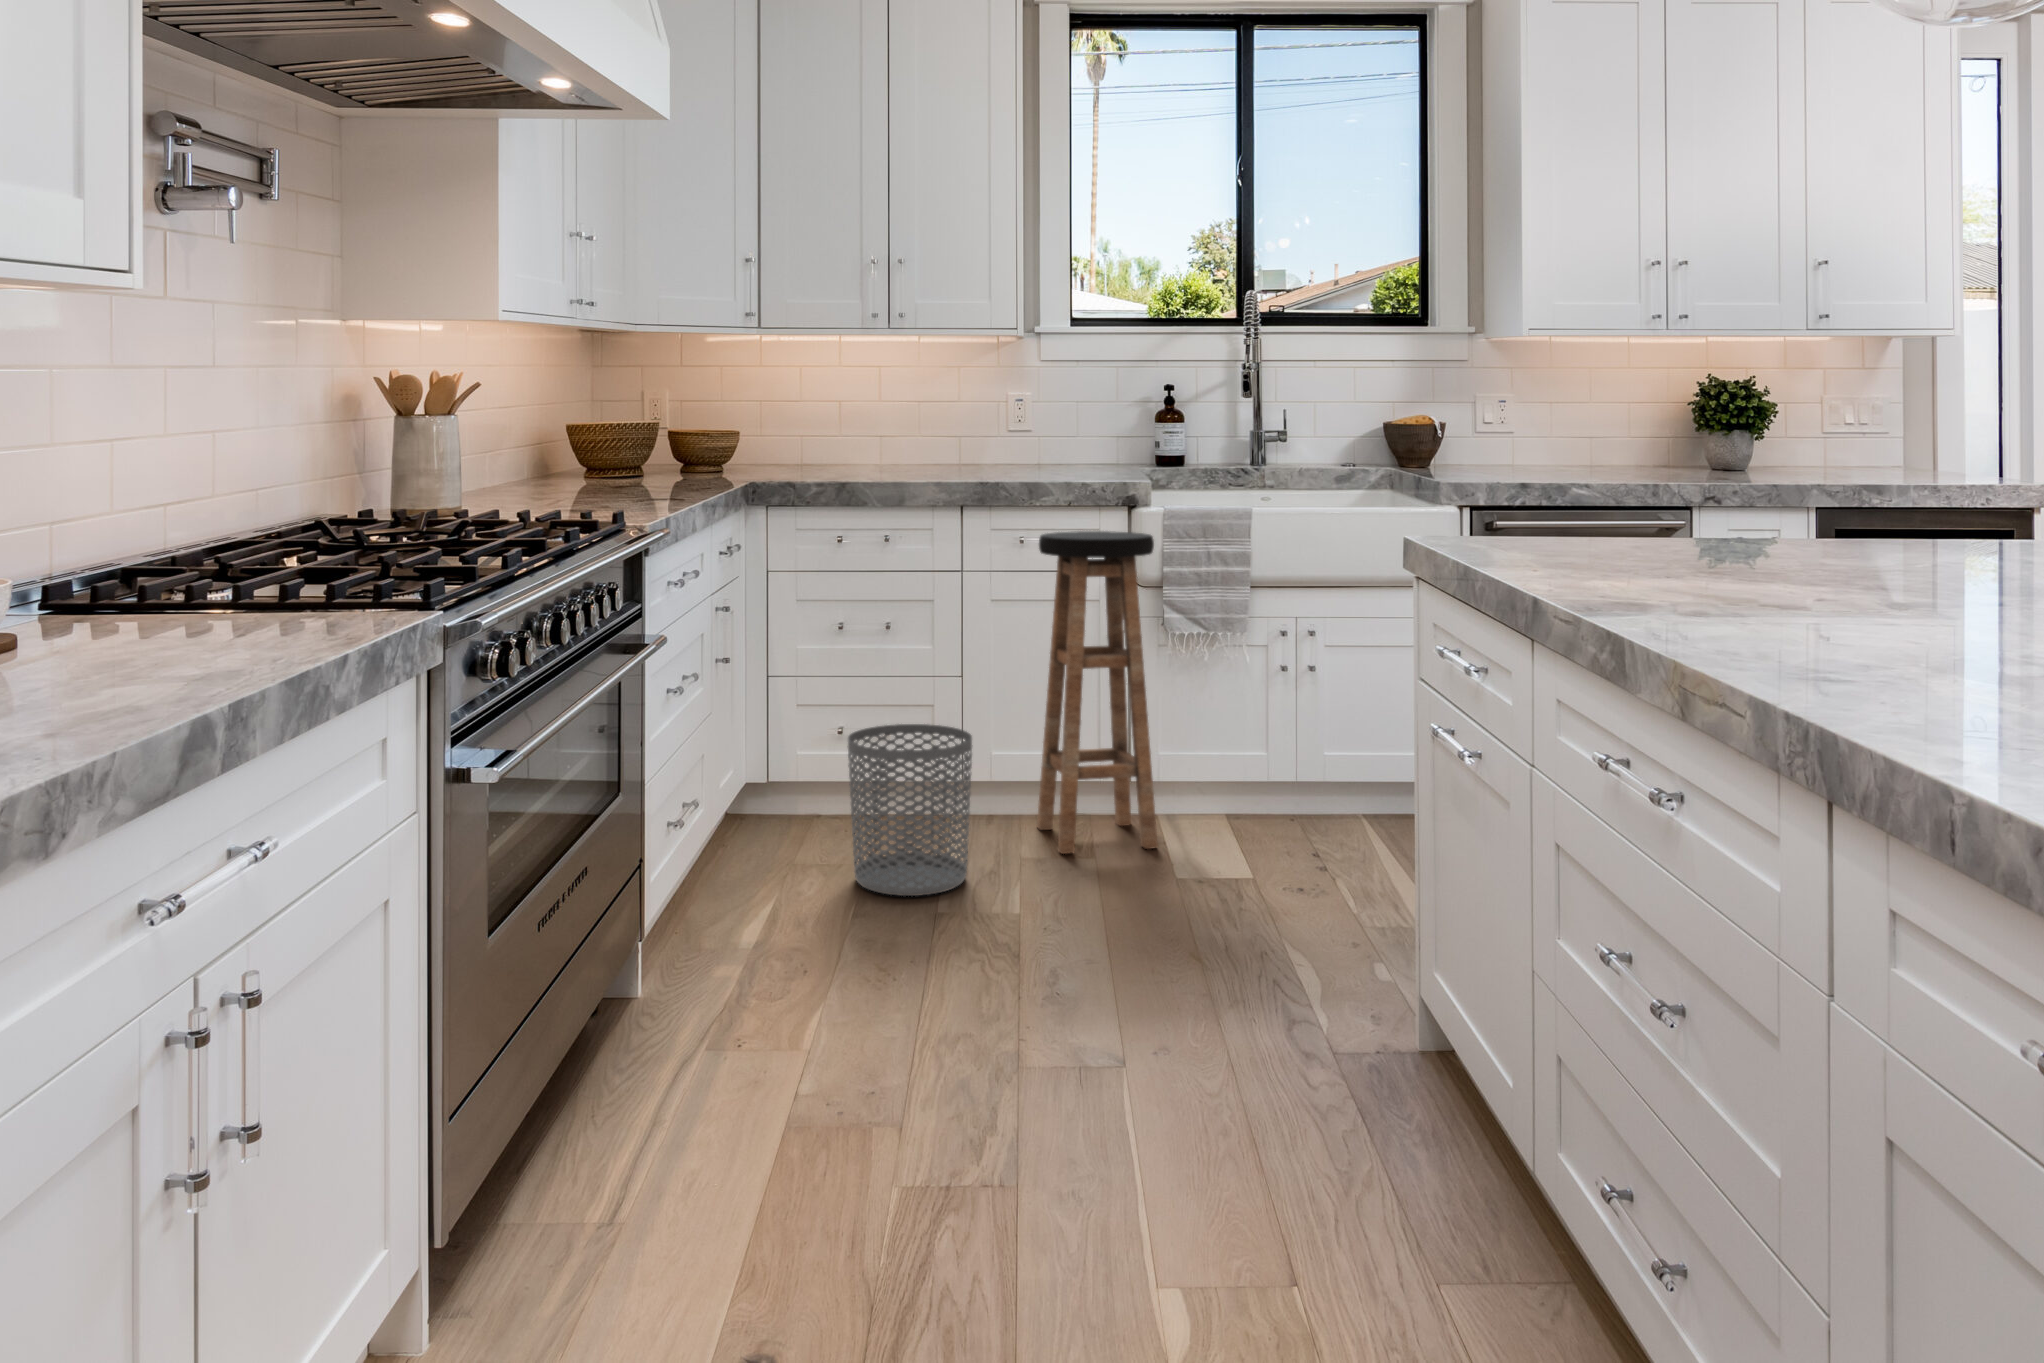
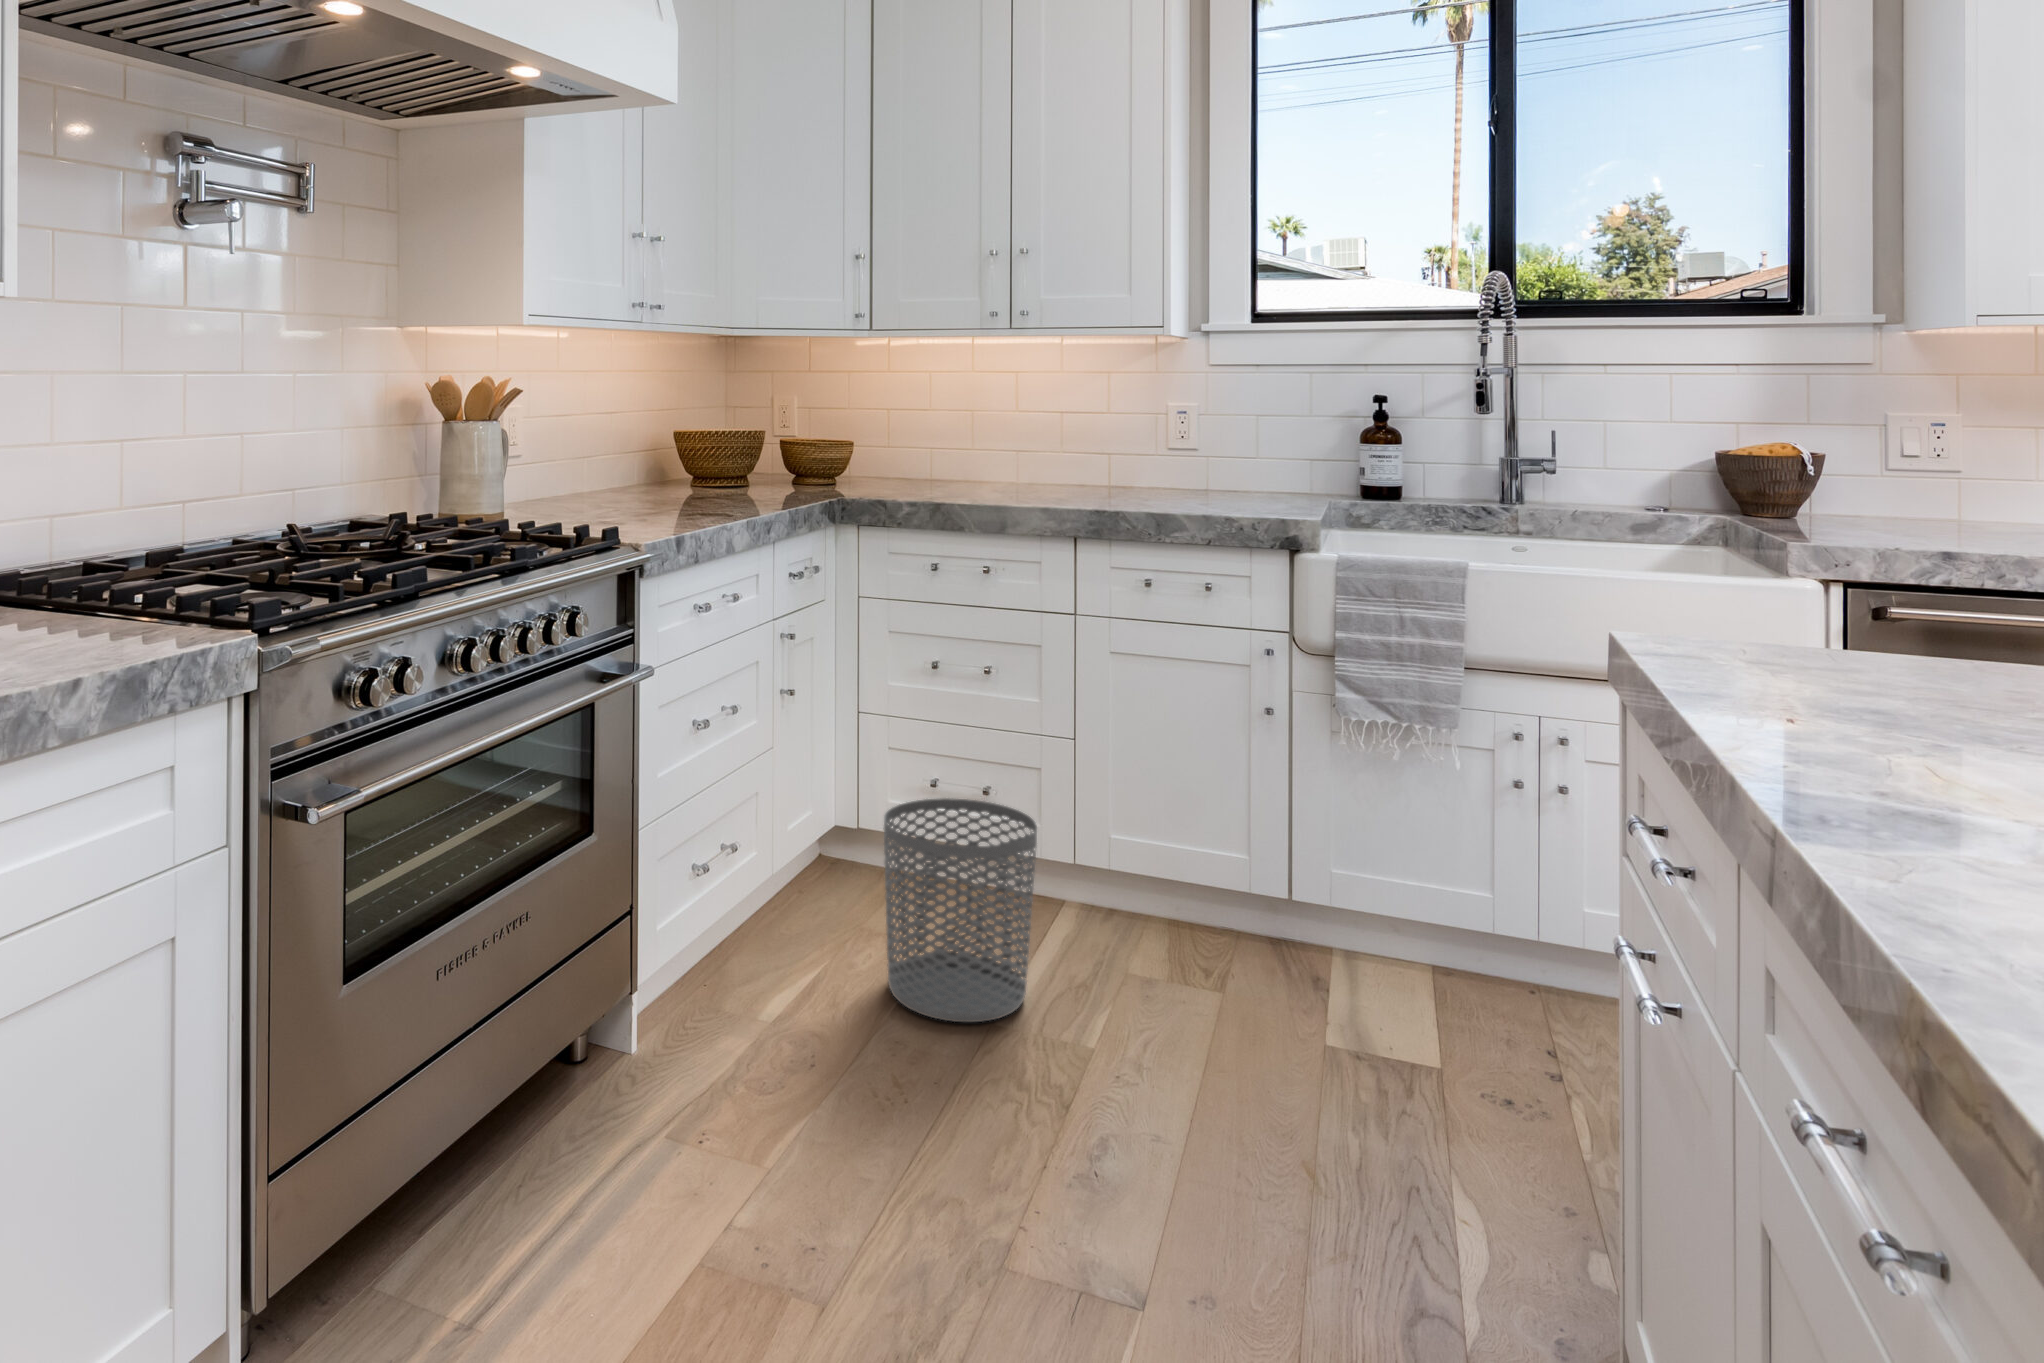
bar stool: present [1037,531,1158,854] -> none [1153,578,1316,1002]

